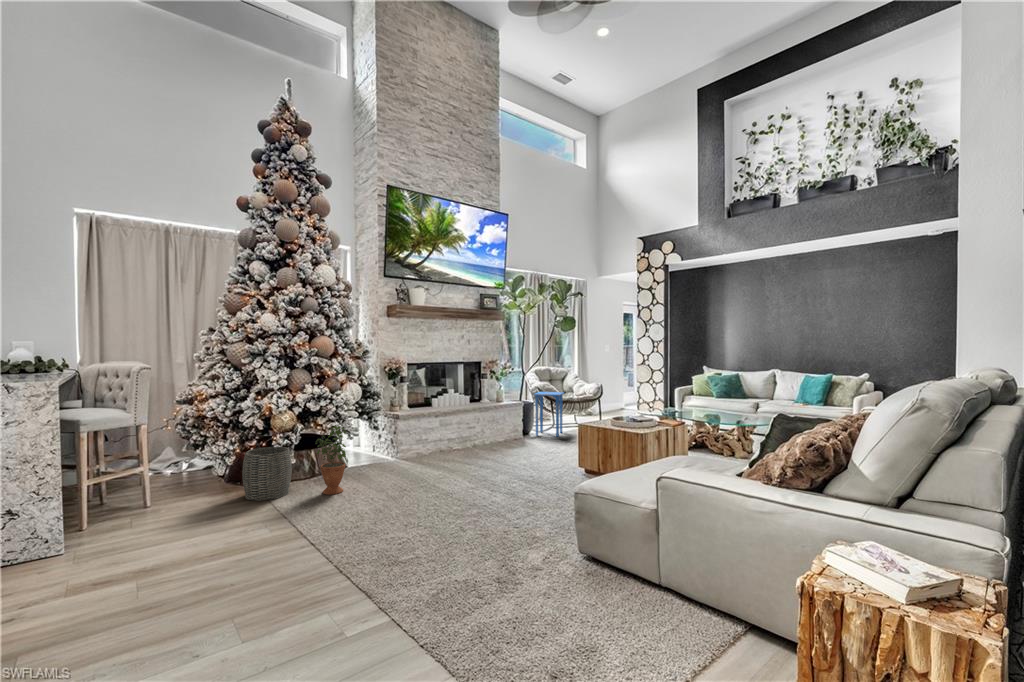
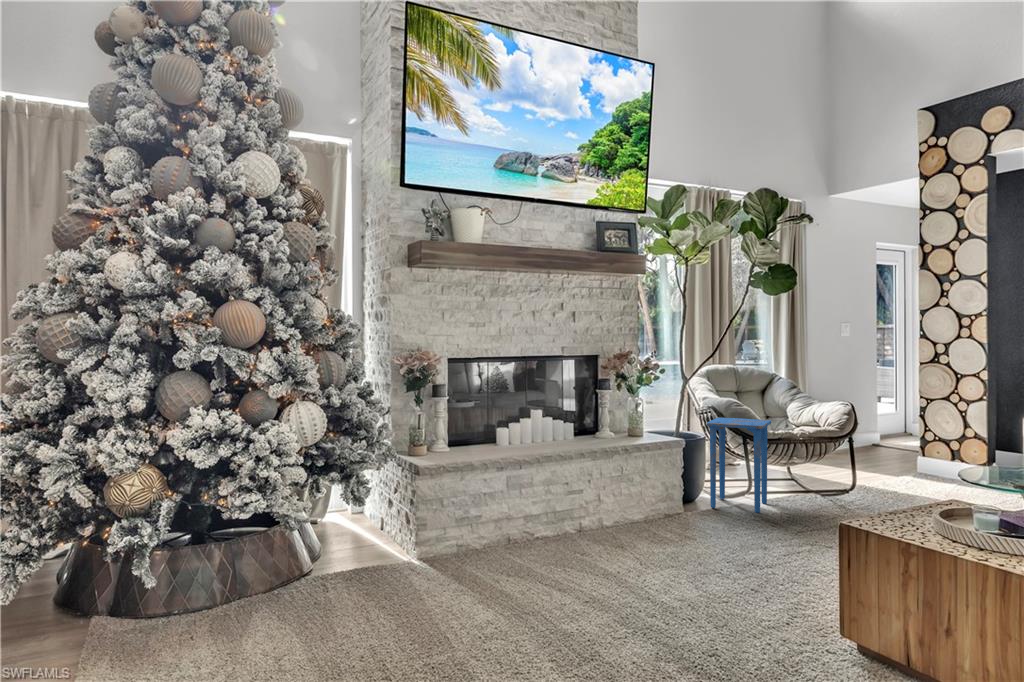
potted plant: present [316,425,346,495] -> none [206,490,280,655]
woven basket: present [243,447,292,501] -> none [59,535,168,660]

